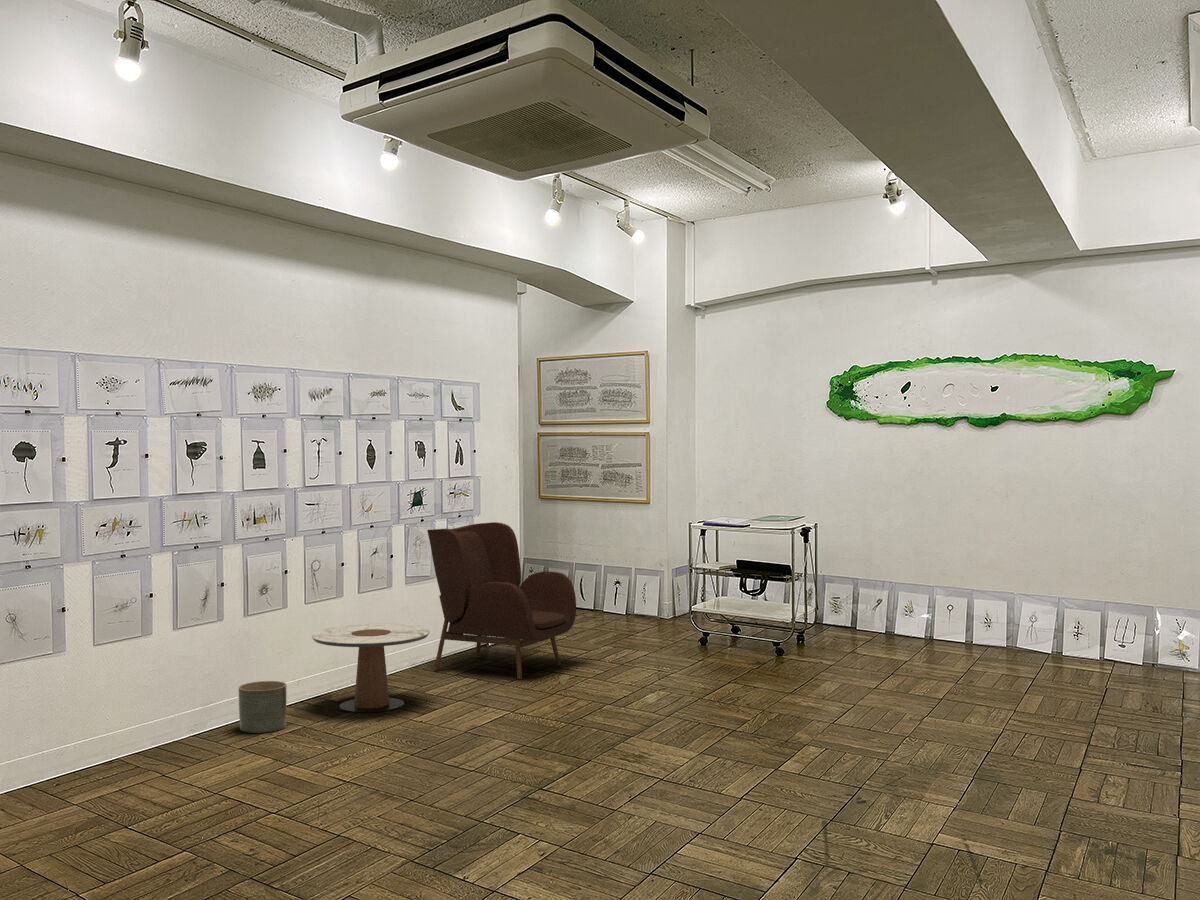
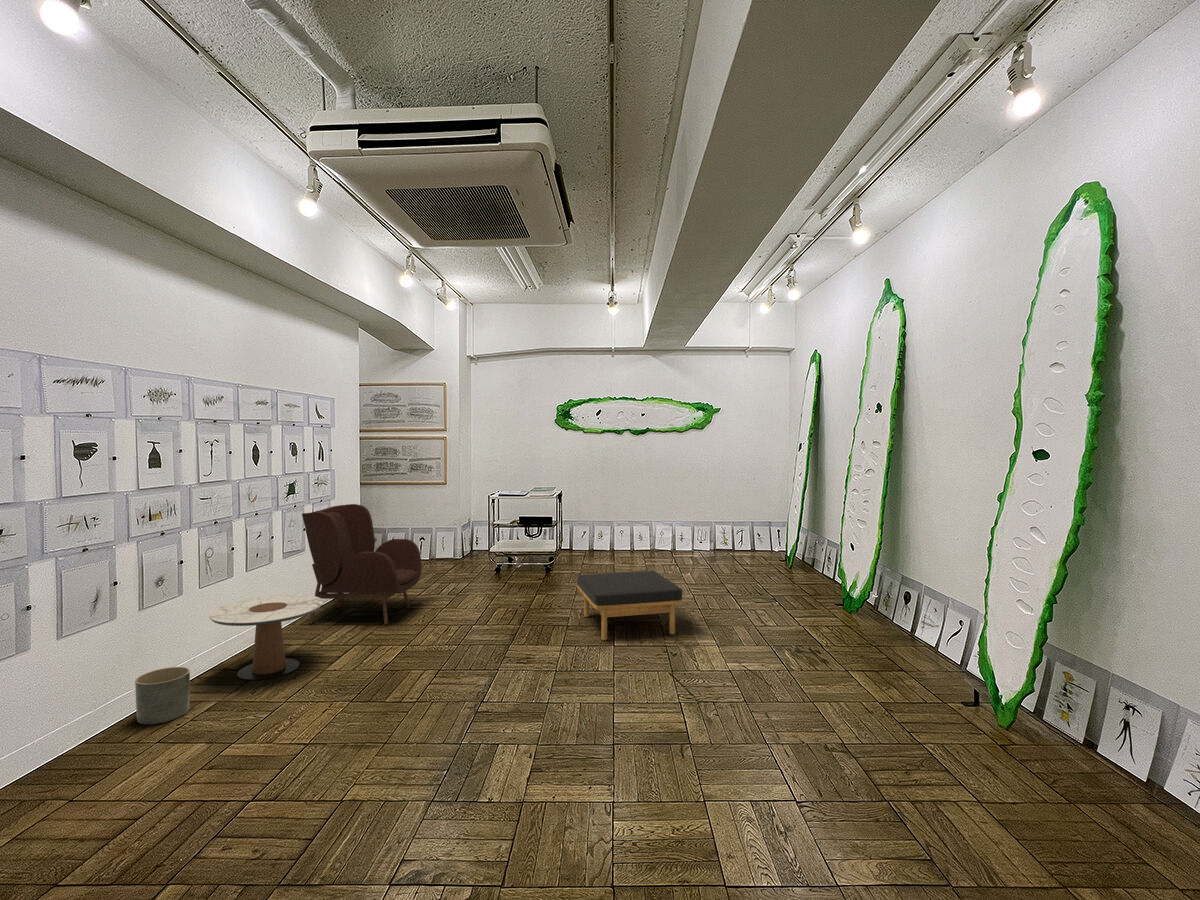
ottoman: none [763,634,901,726] -> present [577,571,683,640]

